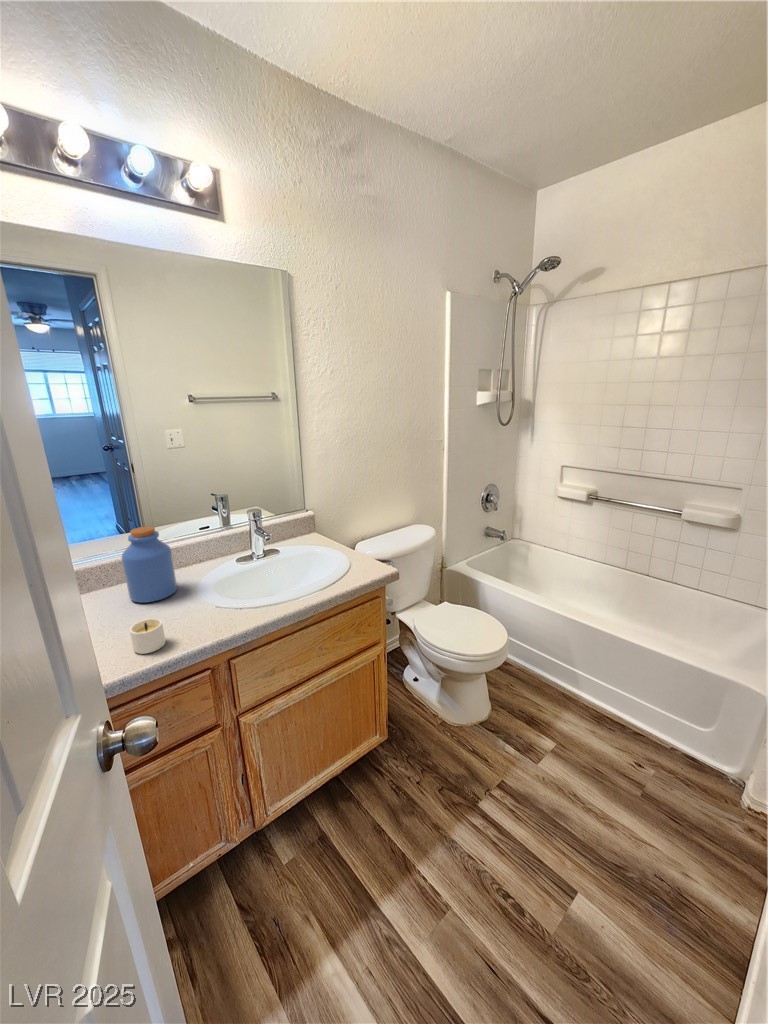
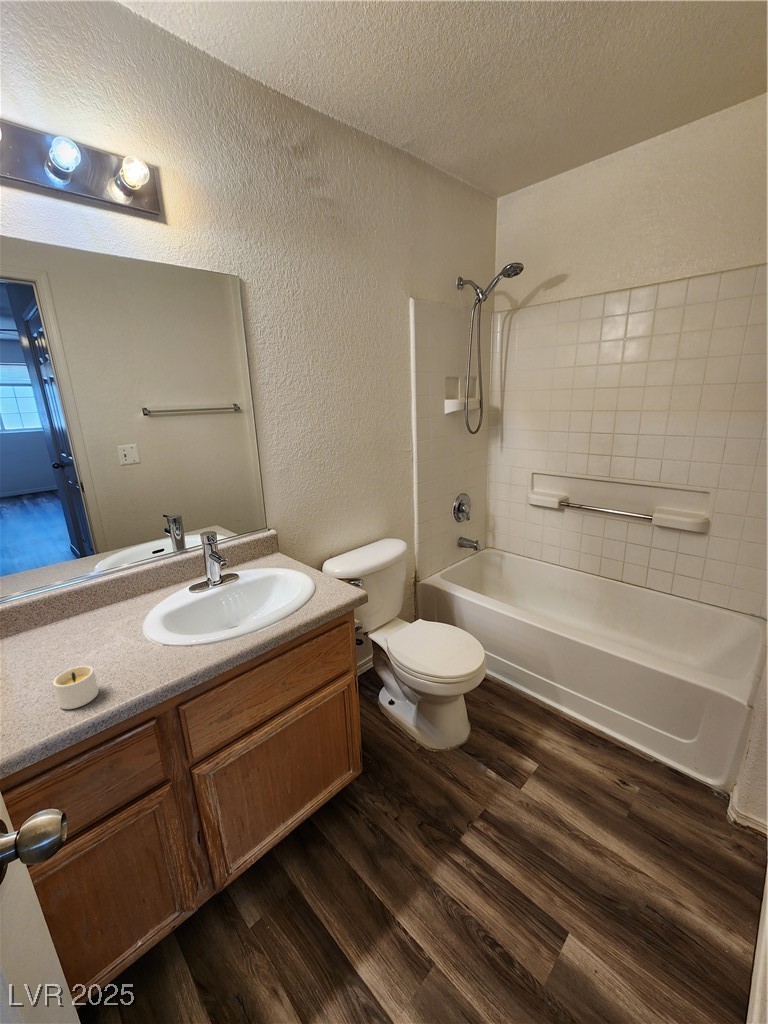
jar: present [122,526,177,603] -> none [51,557,119,644]

